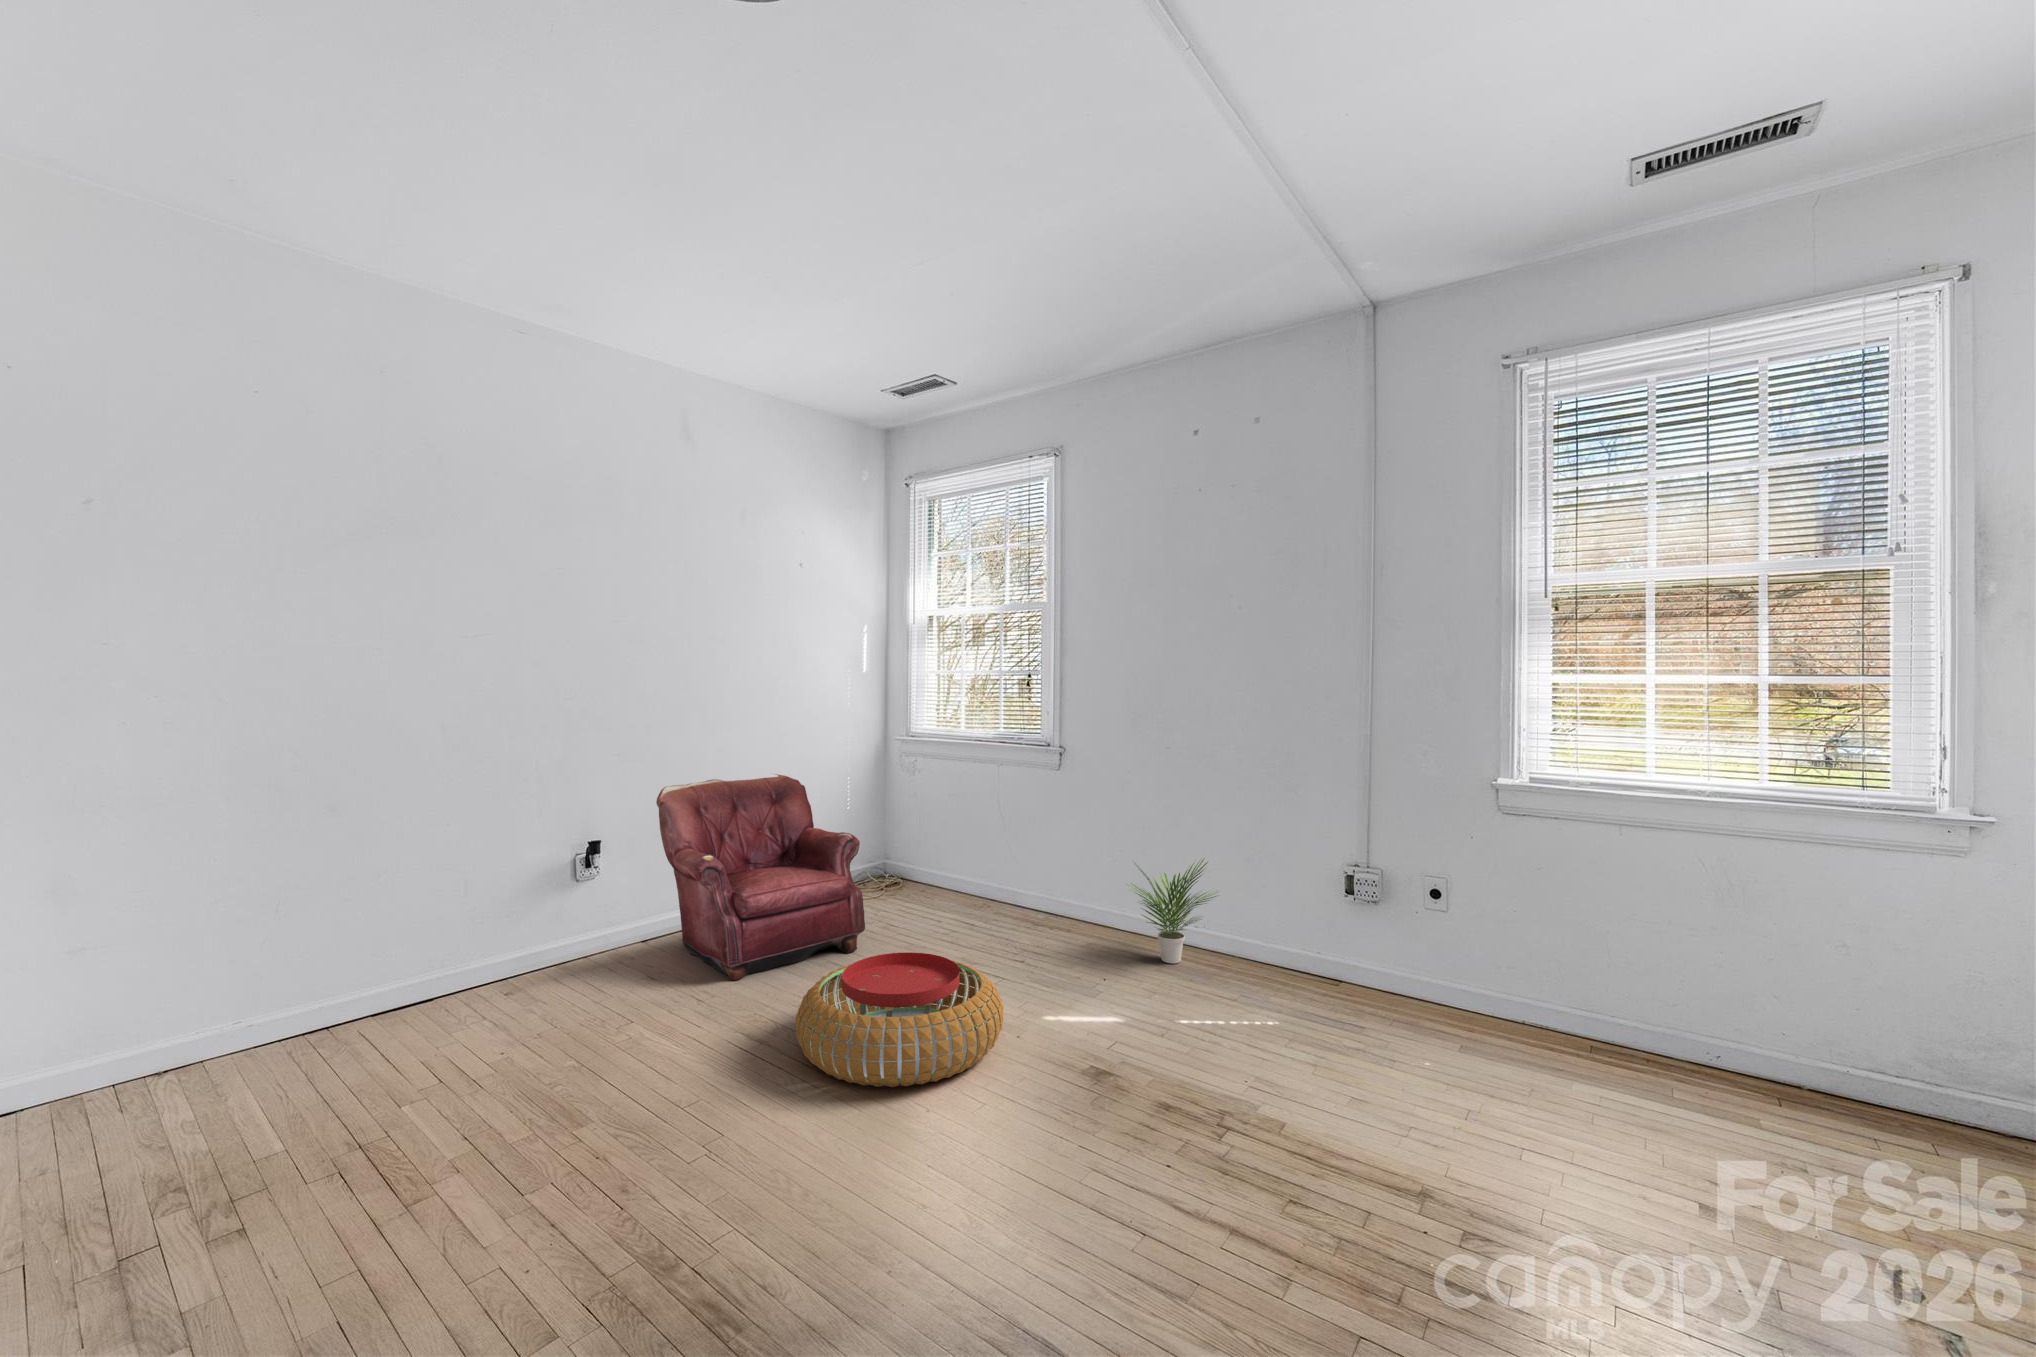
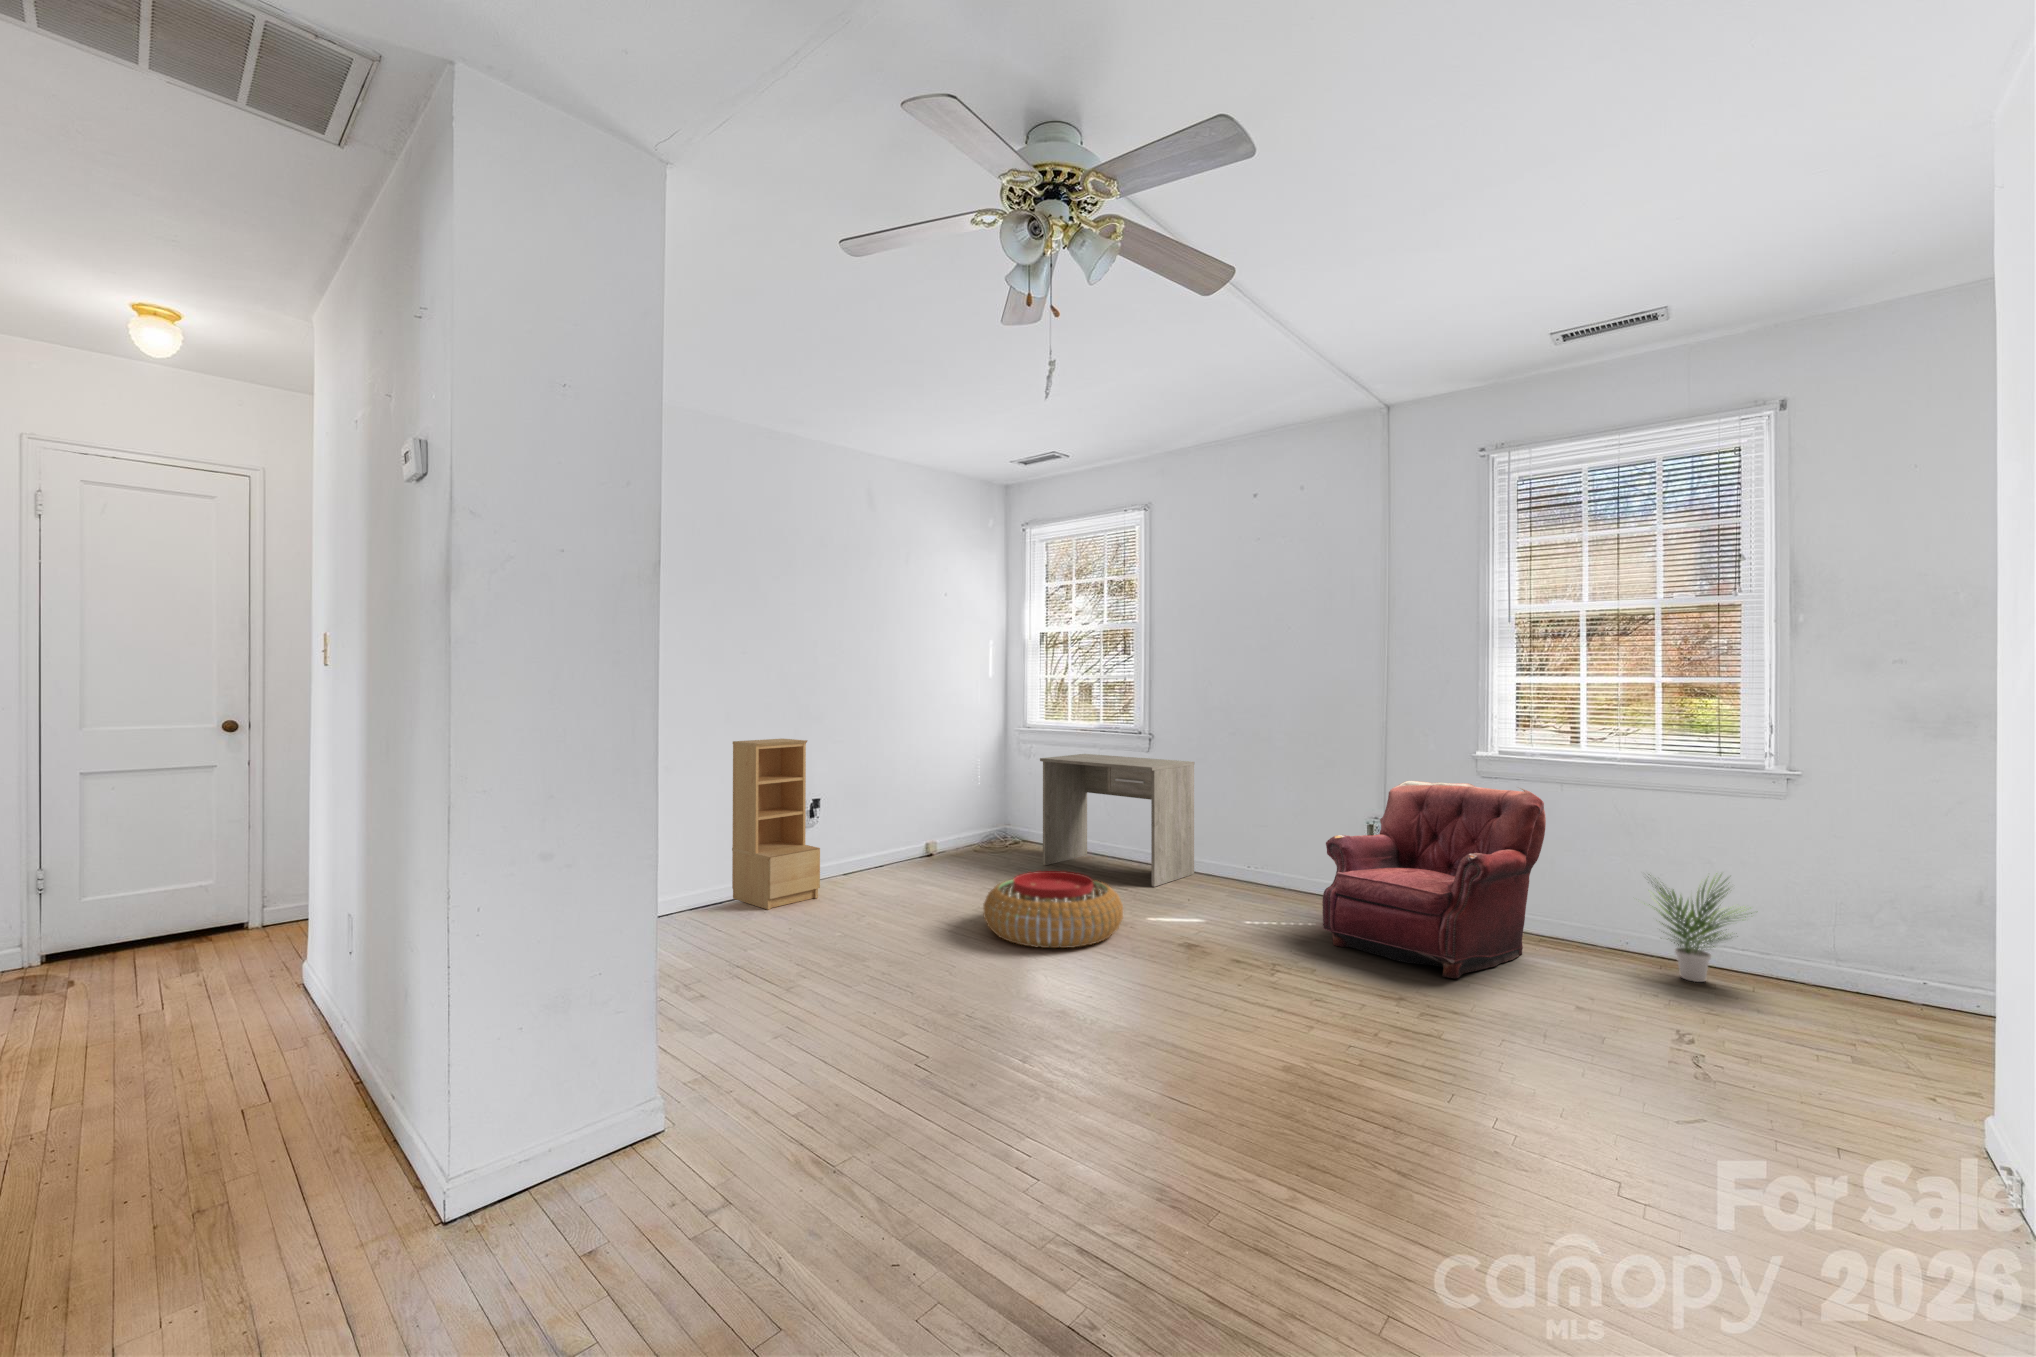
bookshelf: none [458,759,587,1012] -> present [732,739,820,909]
desk: none [918,770,1117,954] -> present [1040,754,1195,887]
armchair: present [656,774,865,980] -> present [1322,781,1546,978]
potted plant: present [1129,859,1217,963] -> present [1652,873,1752,982]

